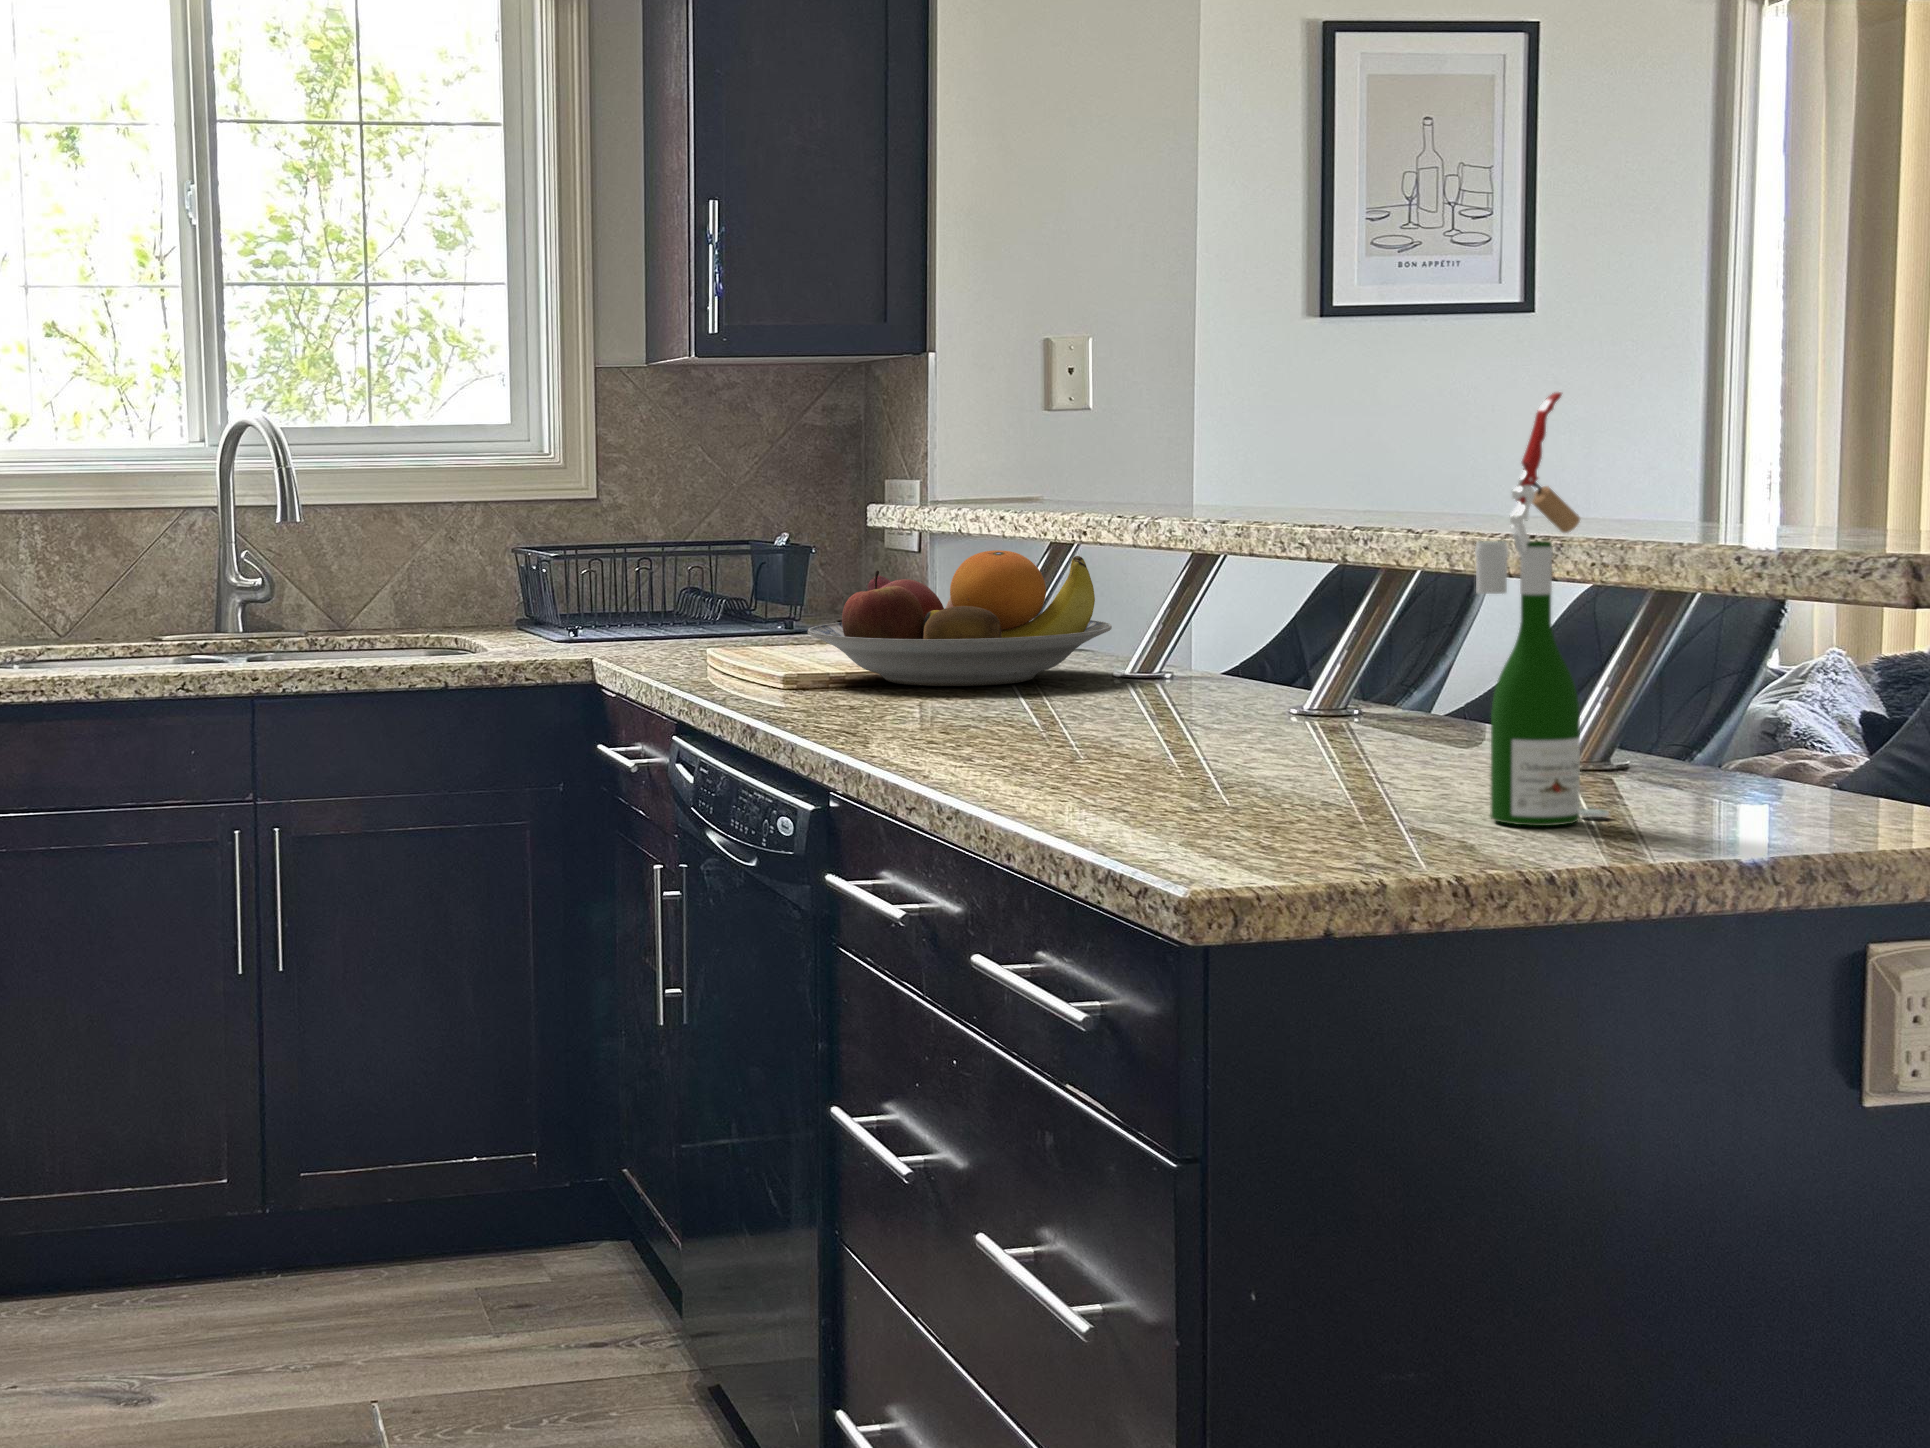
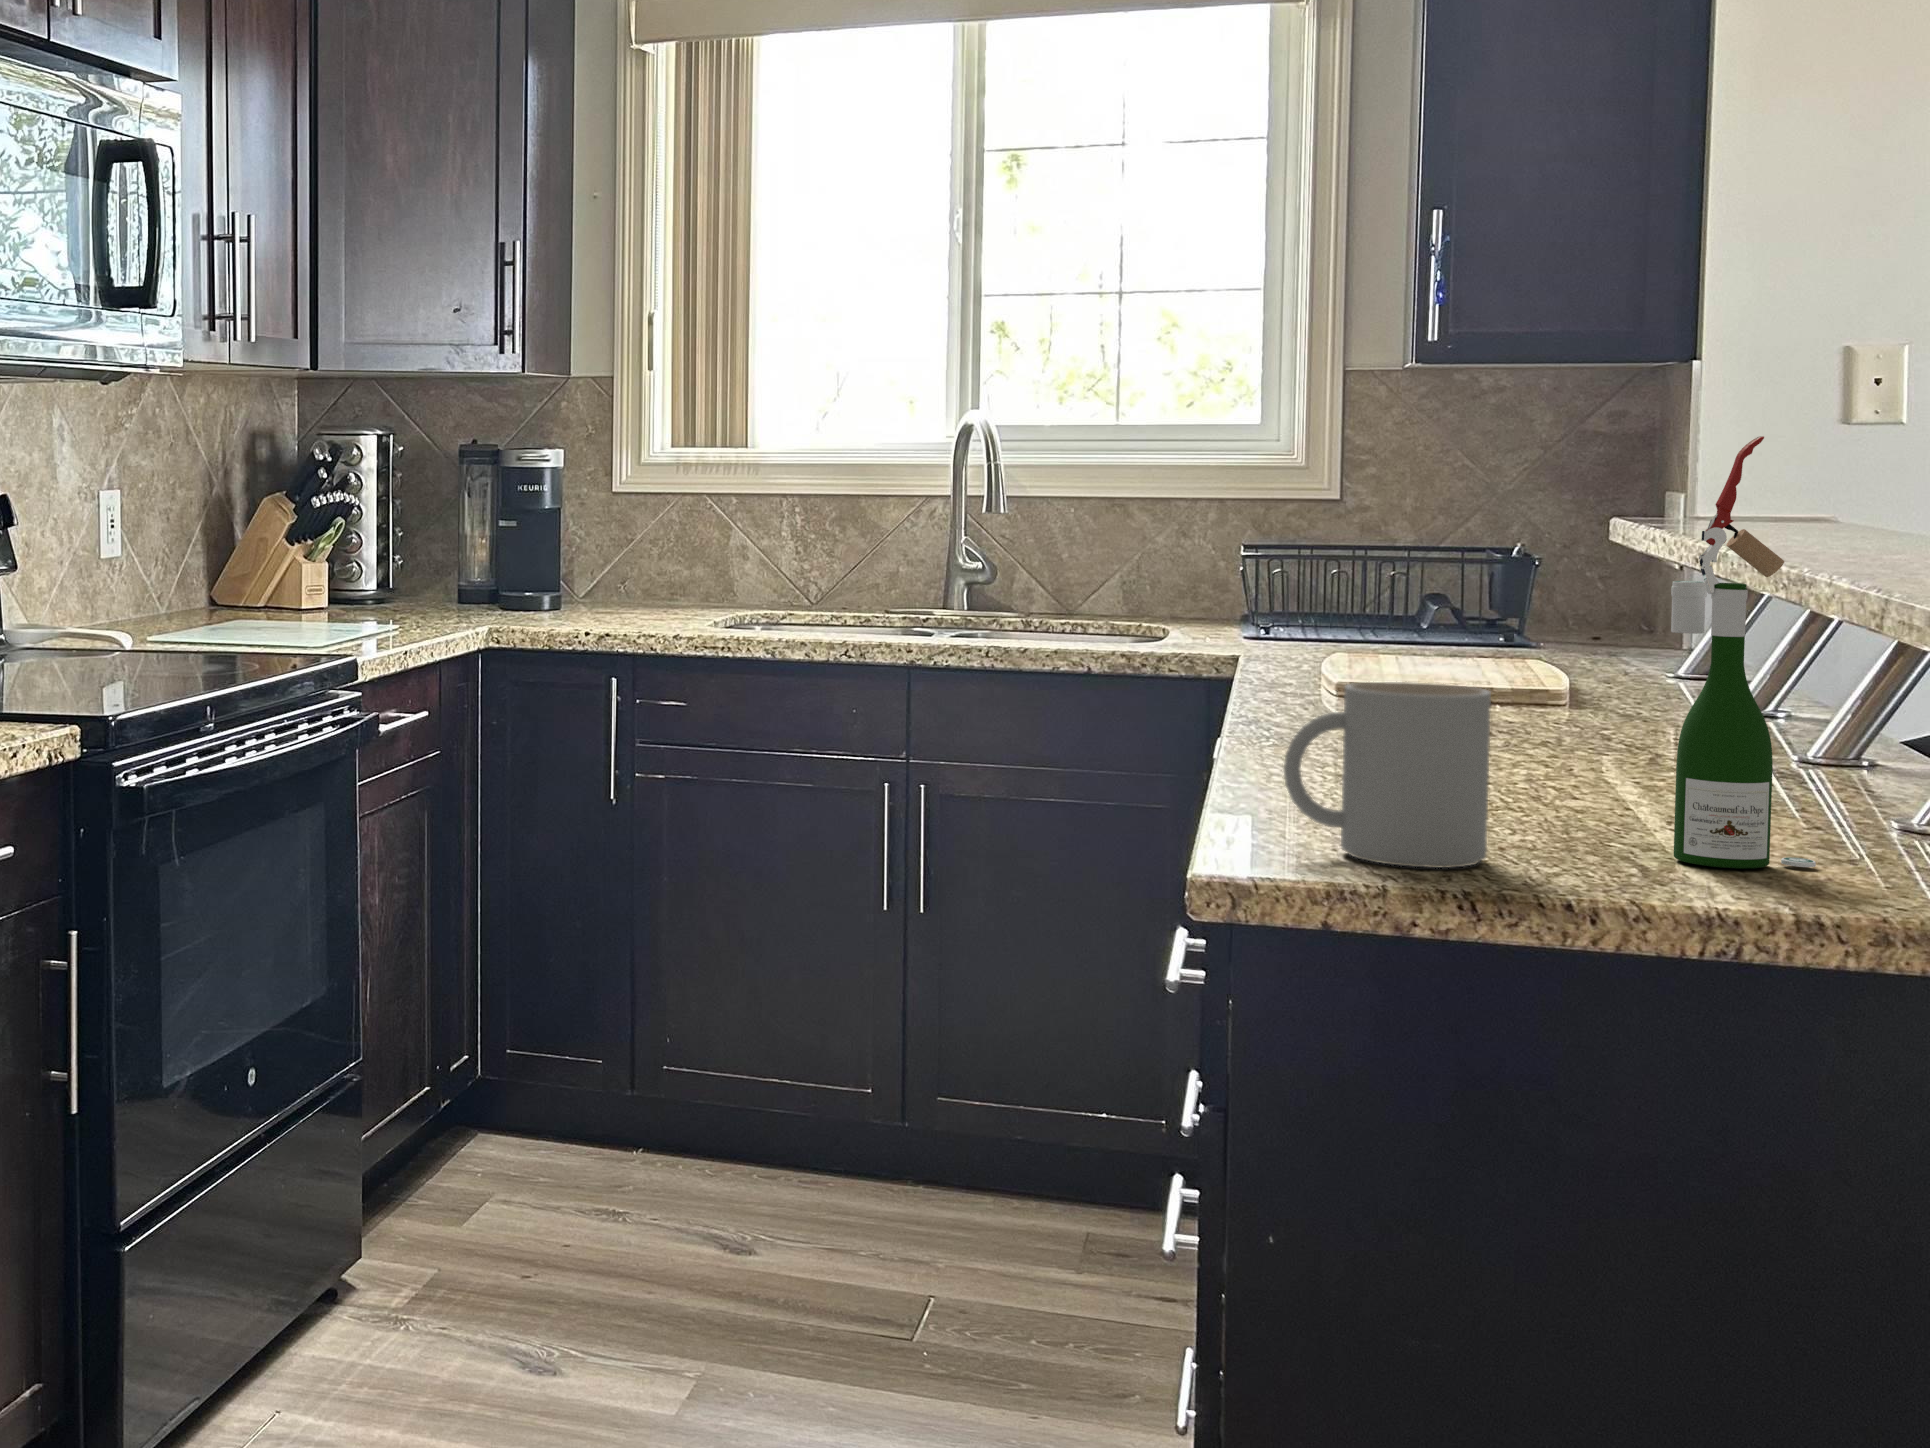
fruit bowl: present [808,550,1112,686] -> none [1347,574,1670,704]
mug: none [1188,663,1378,858] -> present [1284,682,1491,868]

